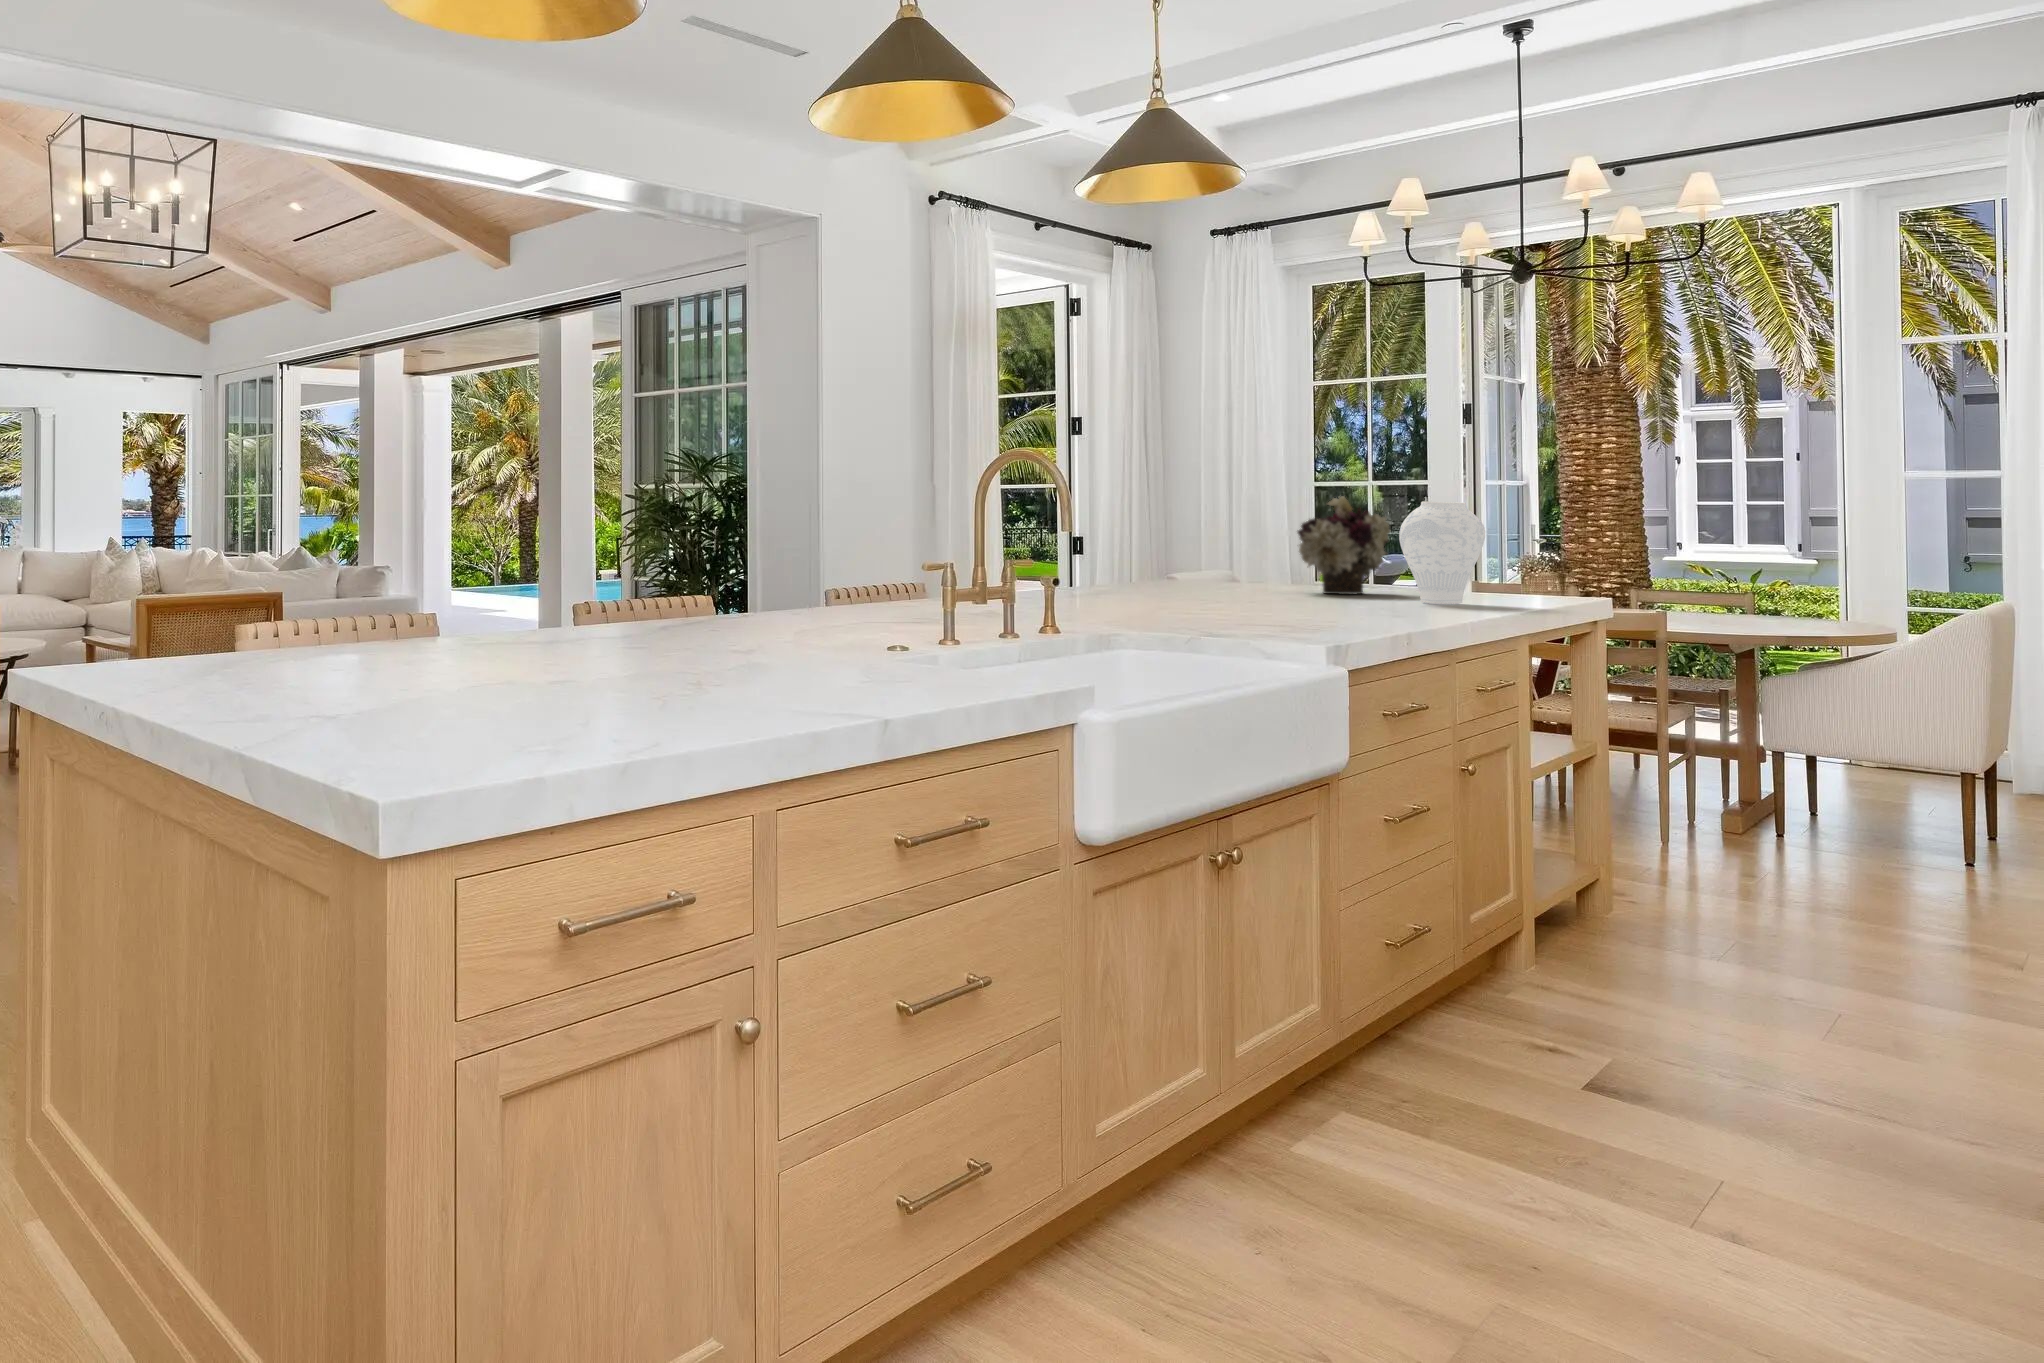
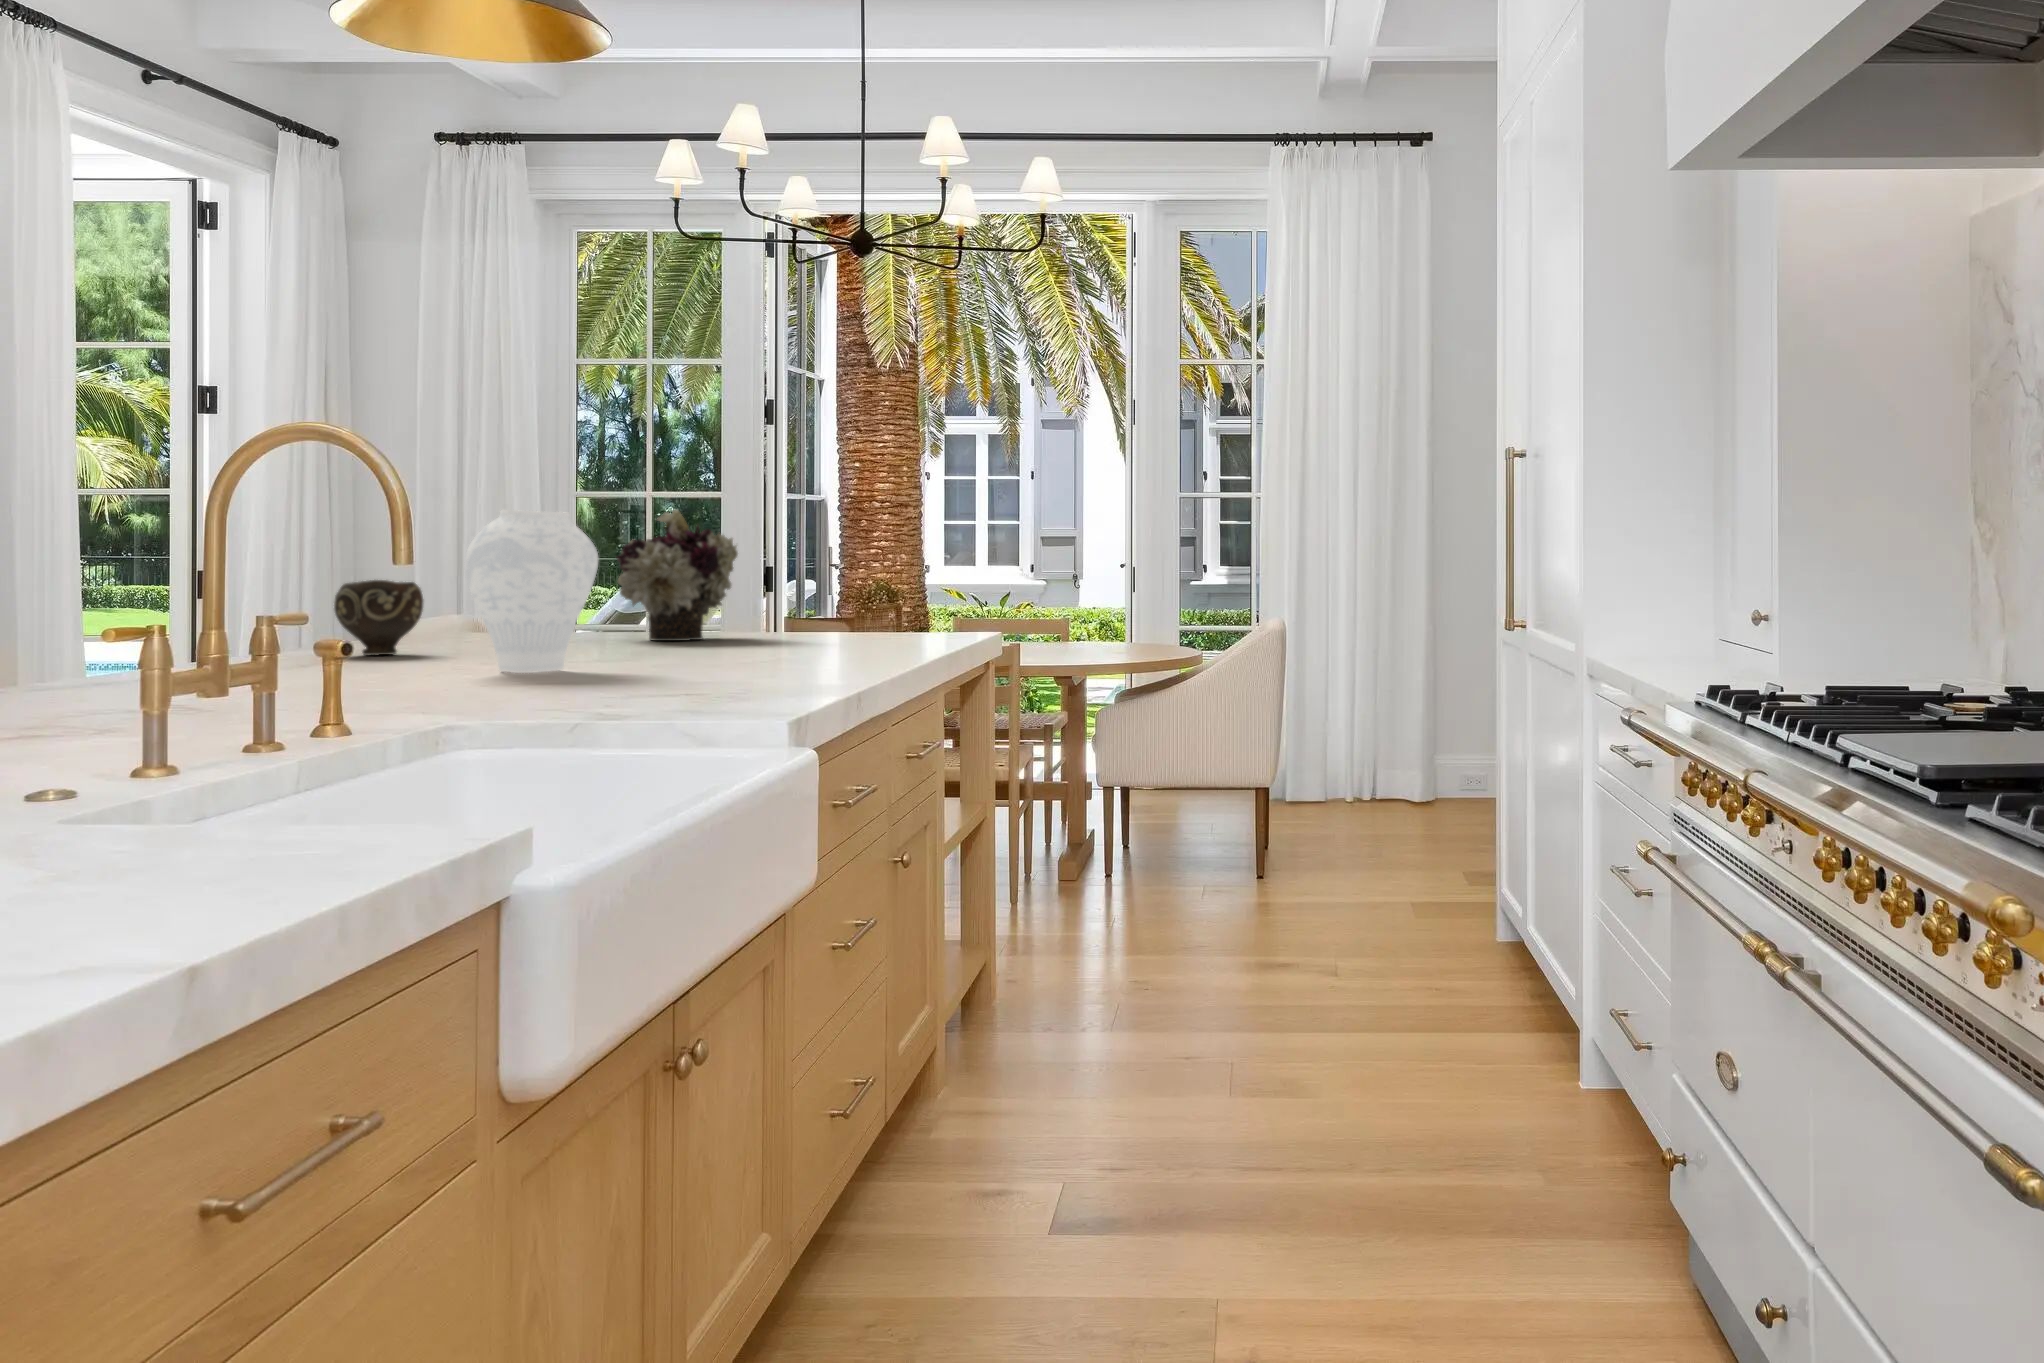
vase: present [1399,501,1485,604] -> present [465,510,598,673]
bowl: none [1105,546,1159,595] -> present [334,580,423,655]

